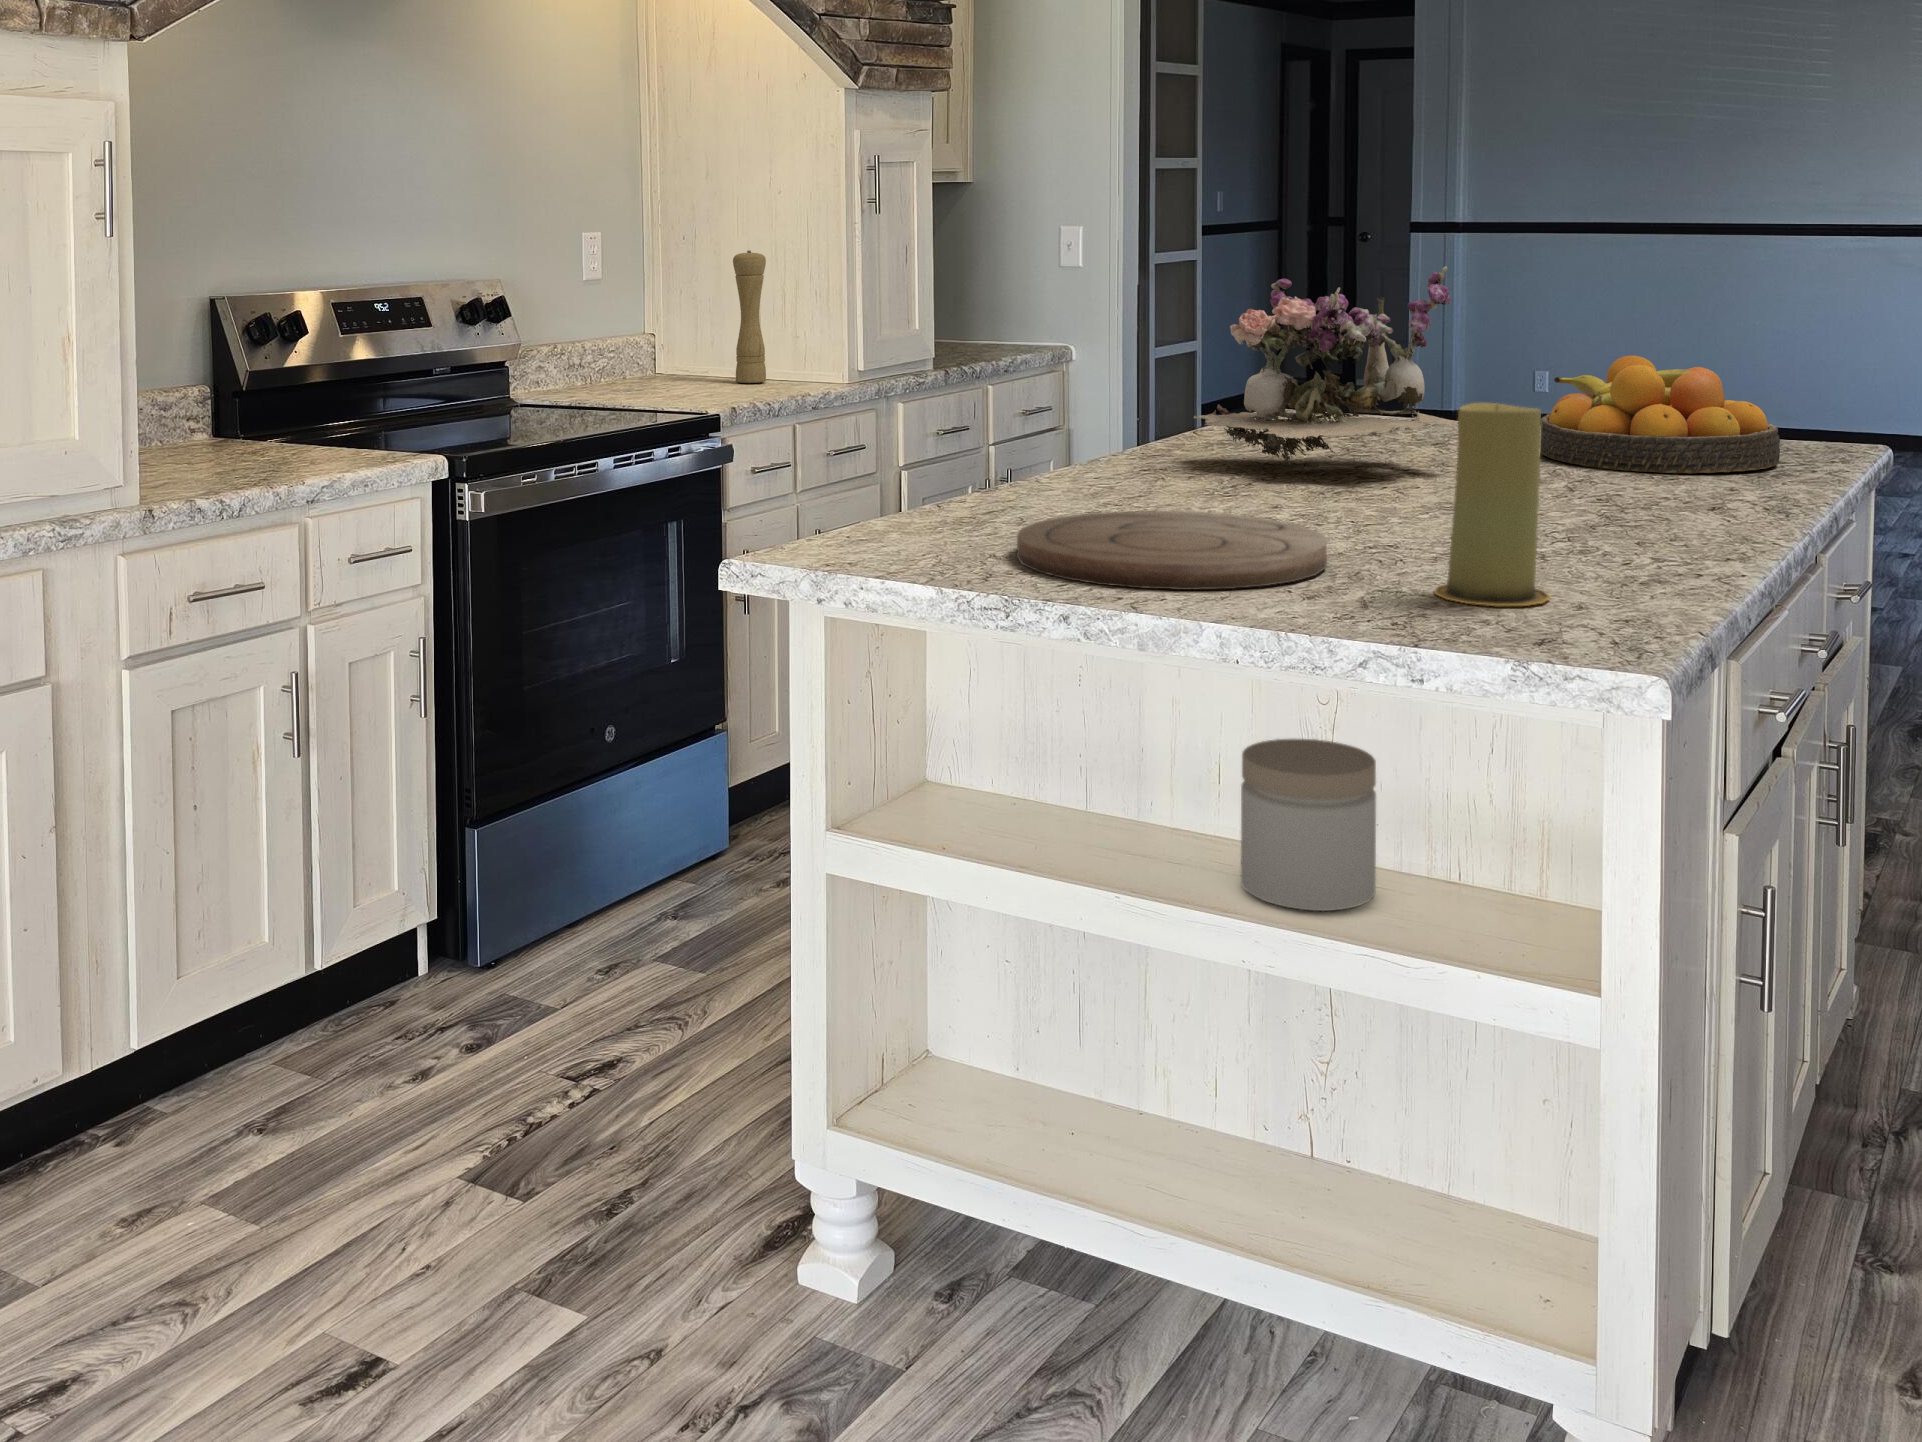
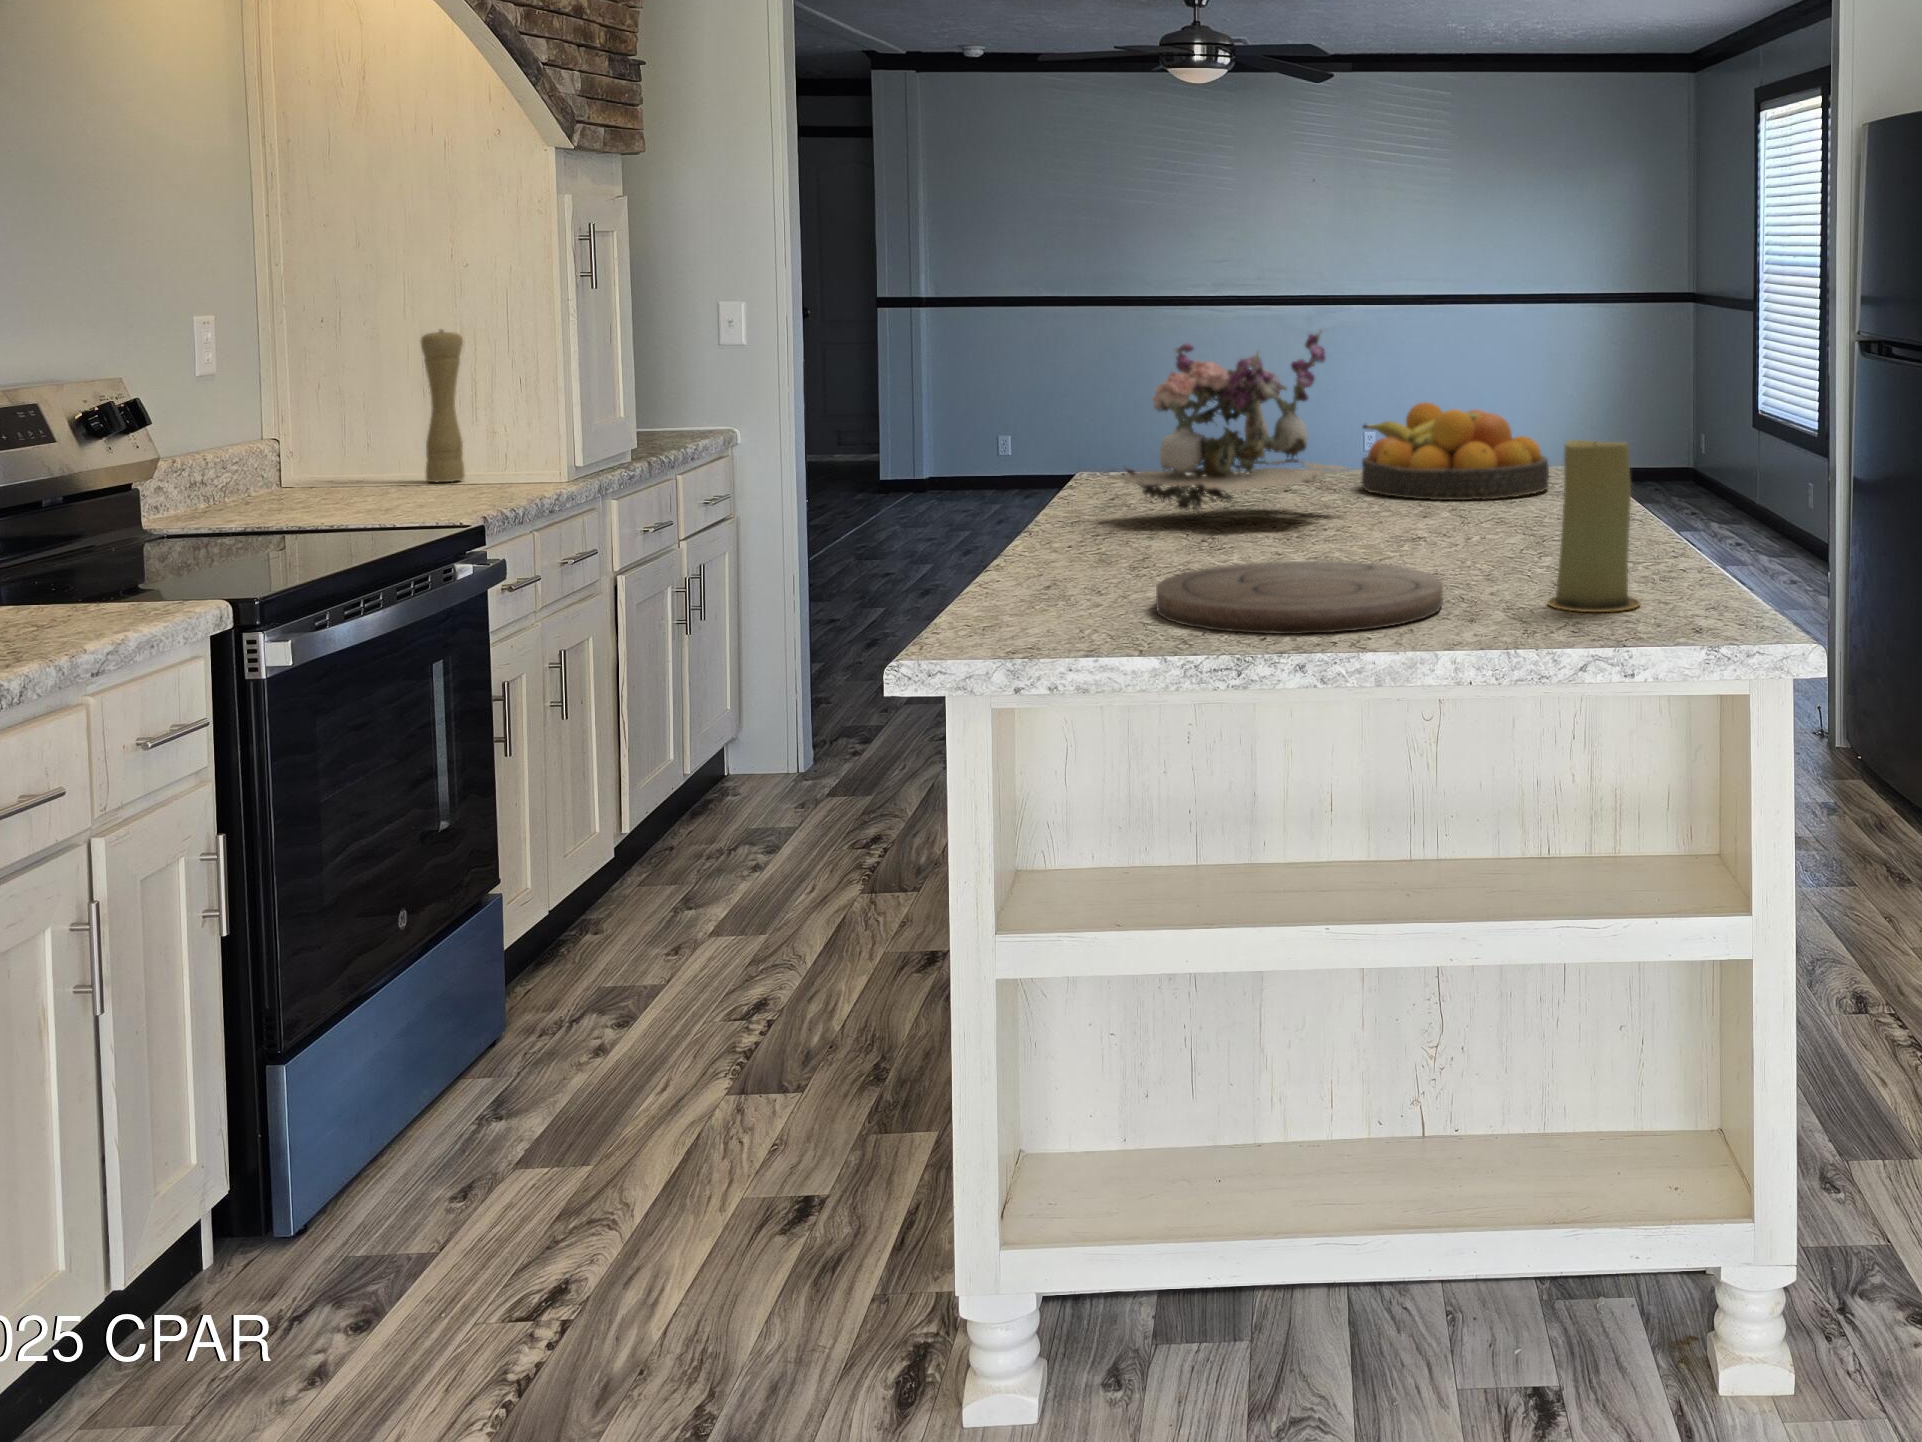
jar: present [1241,739,1376,911] -> none [1394,753,1512,907]

